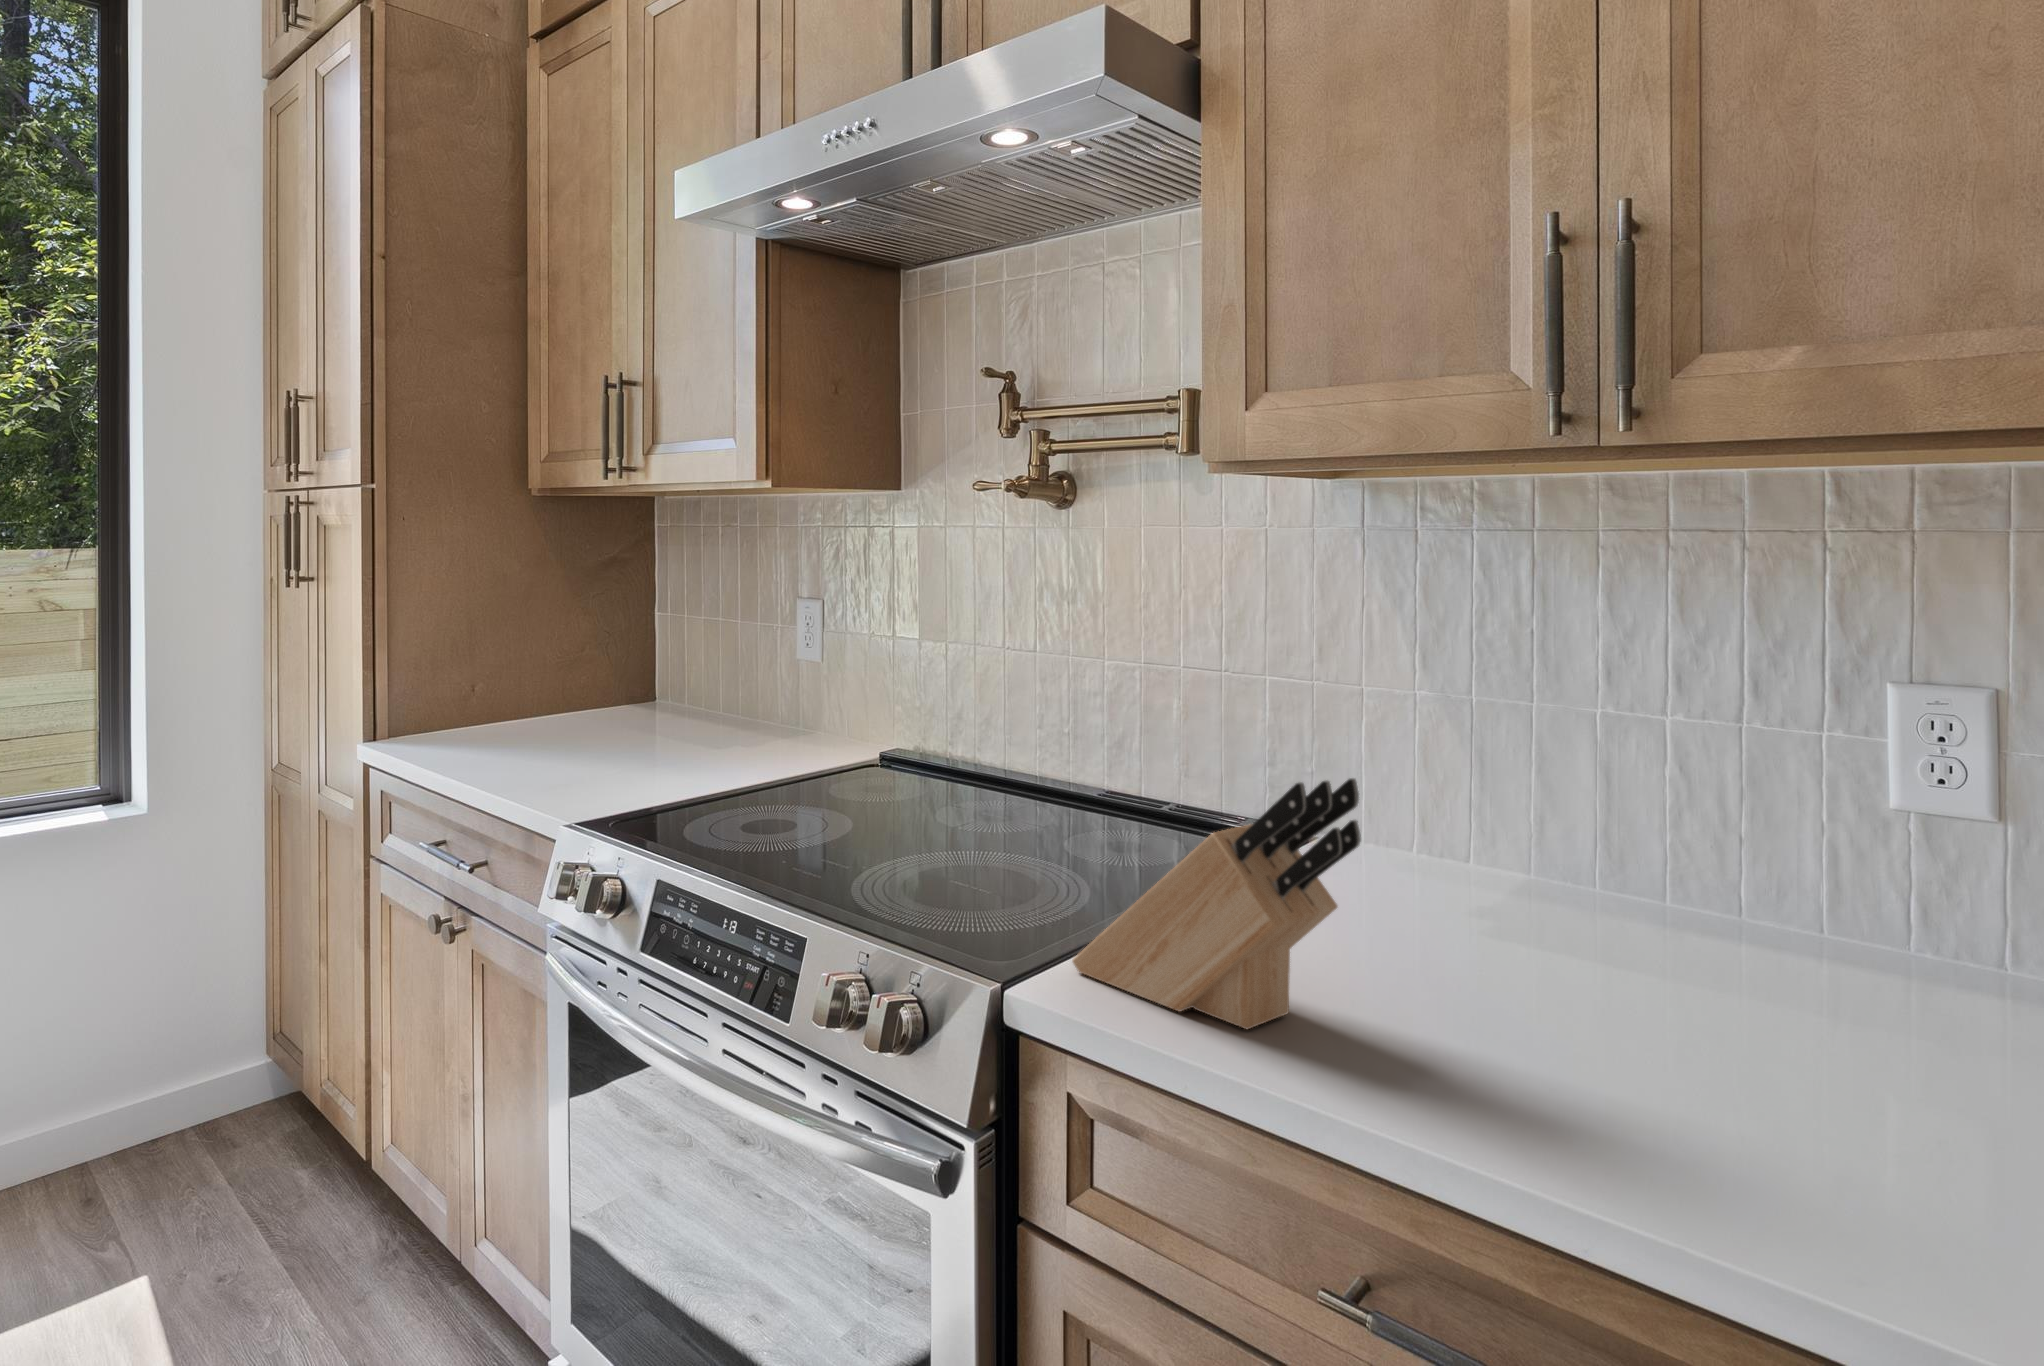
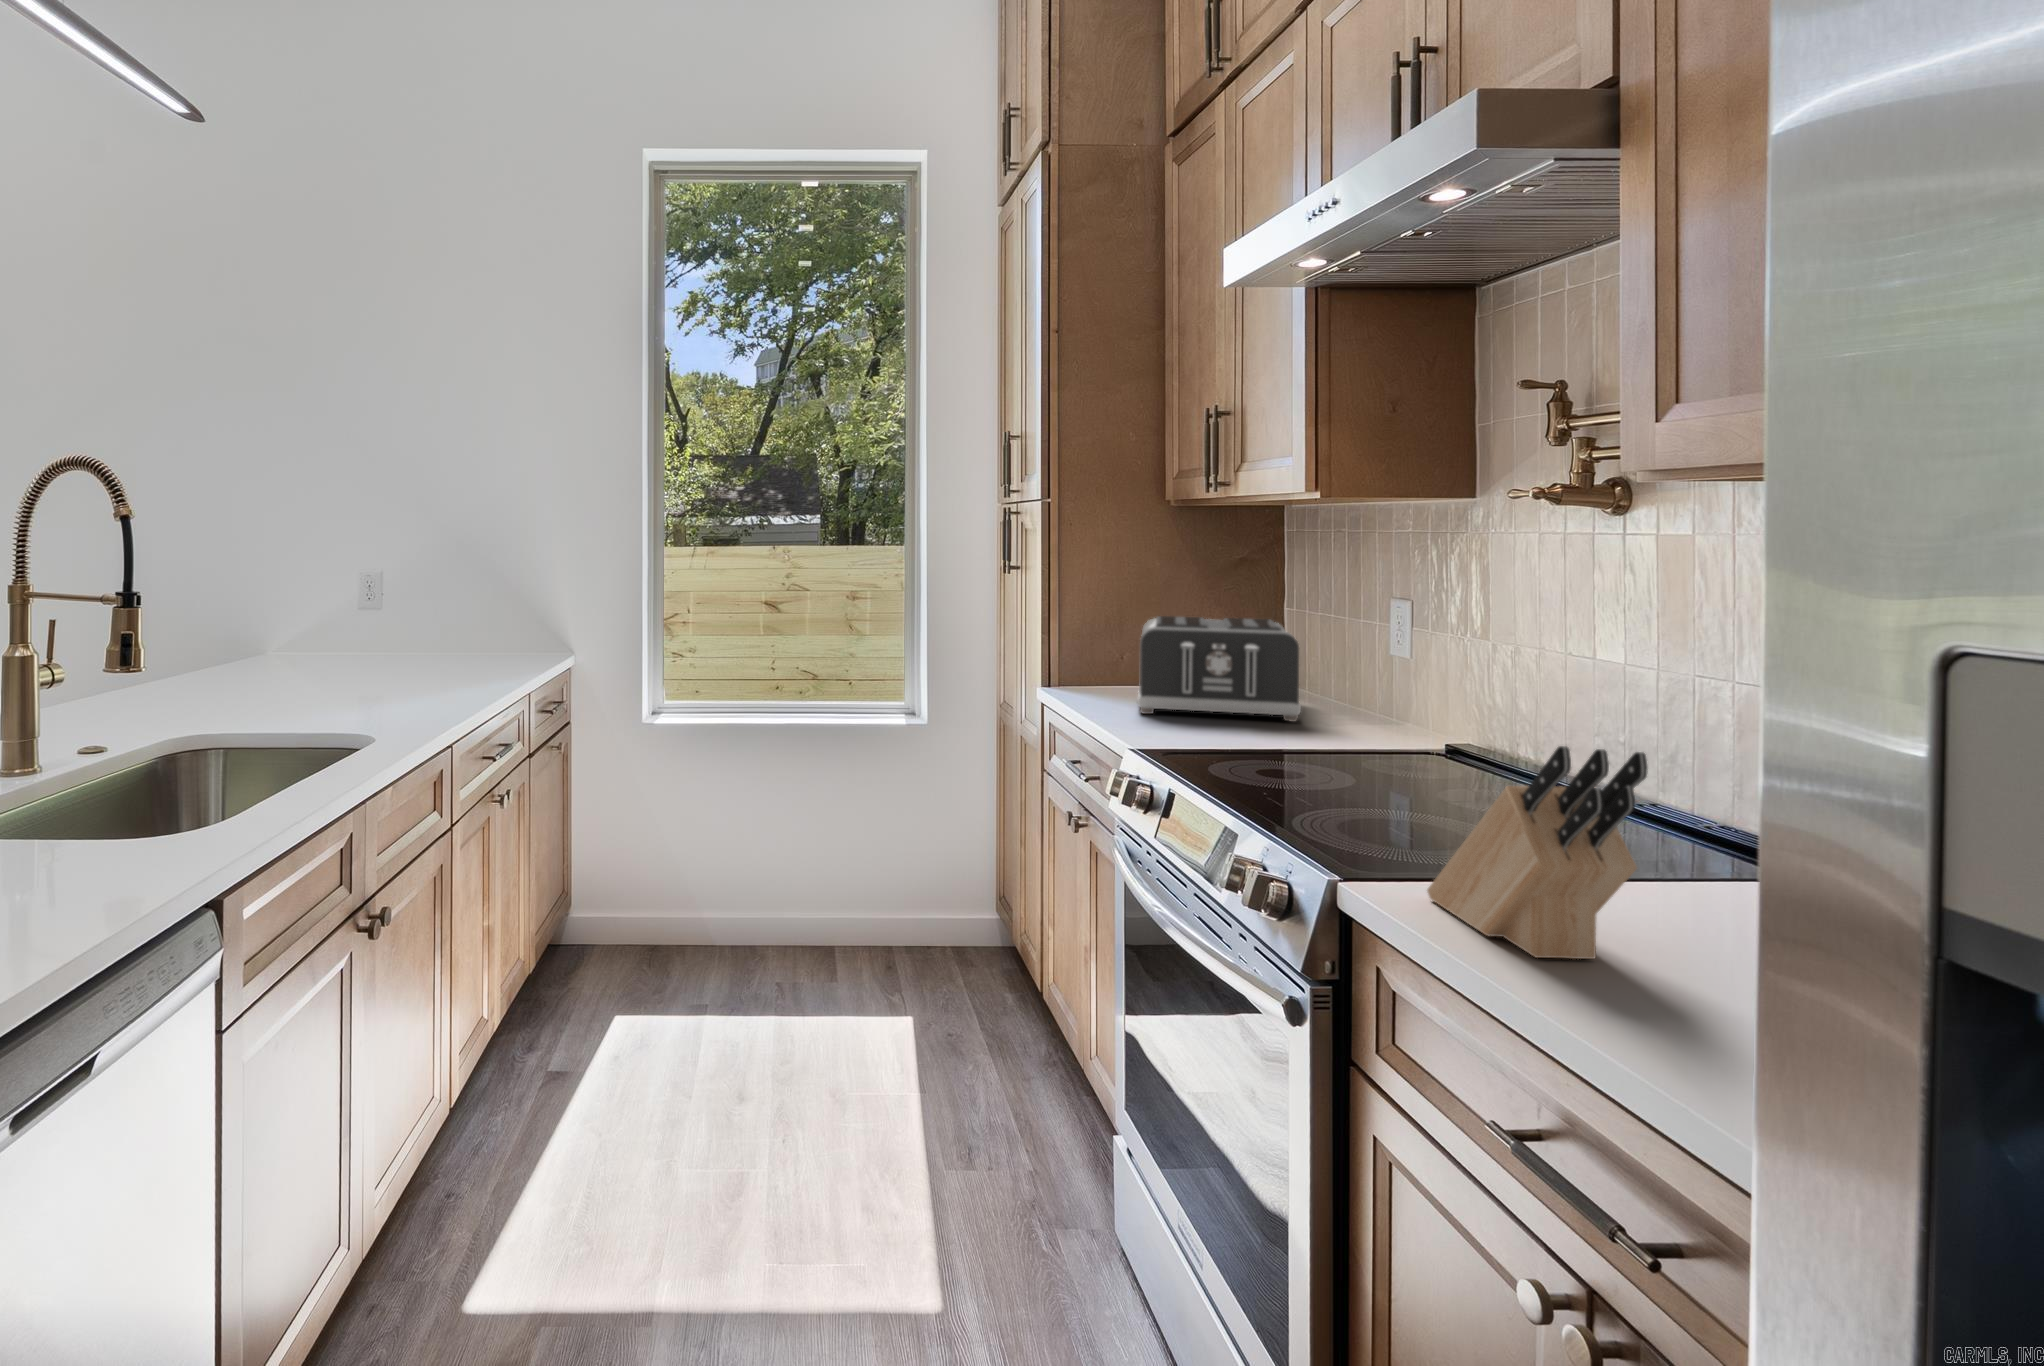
toaster: none [505,628,717,758] -> present [1138,616,1301,722]

